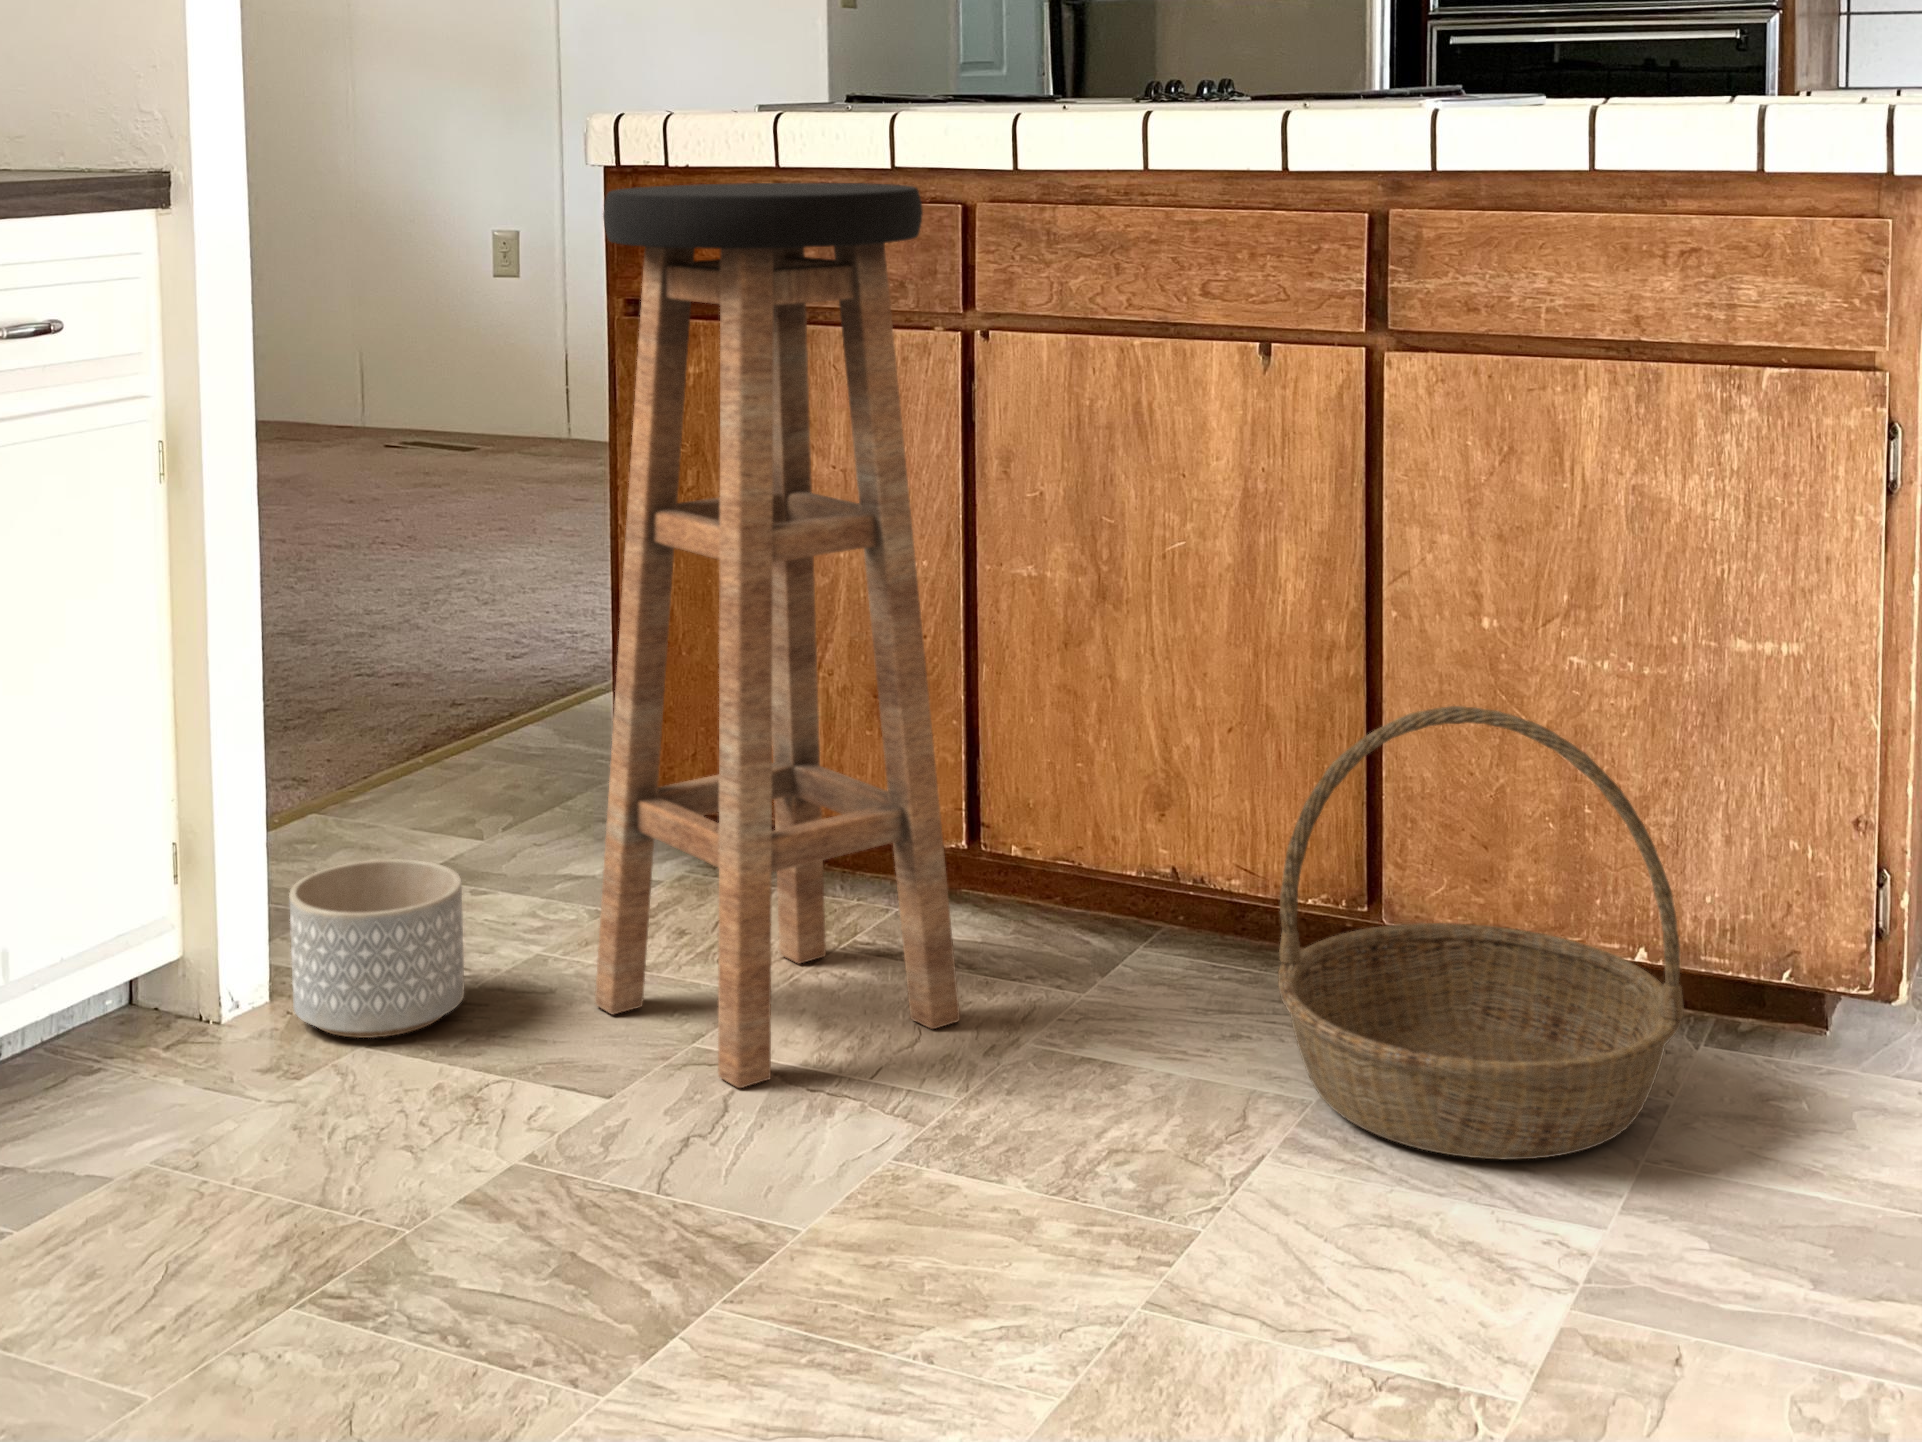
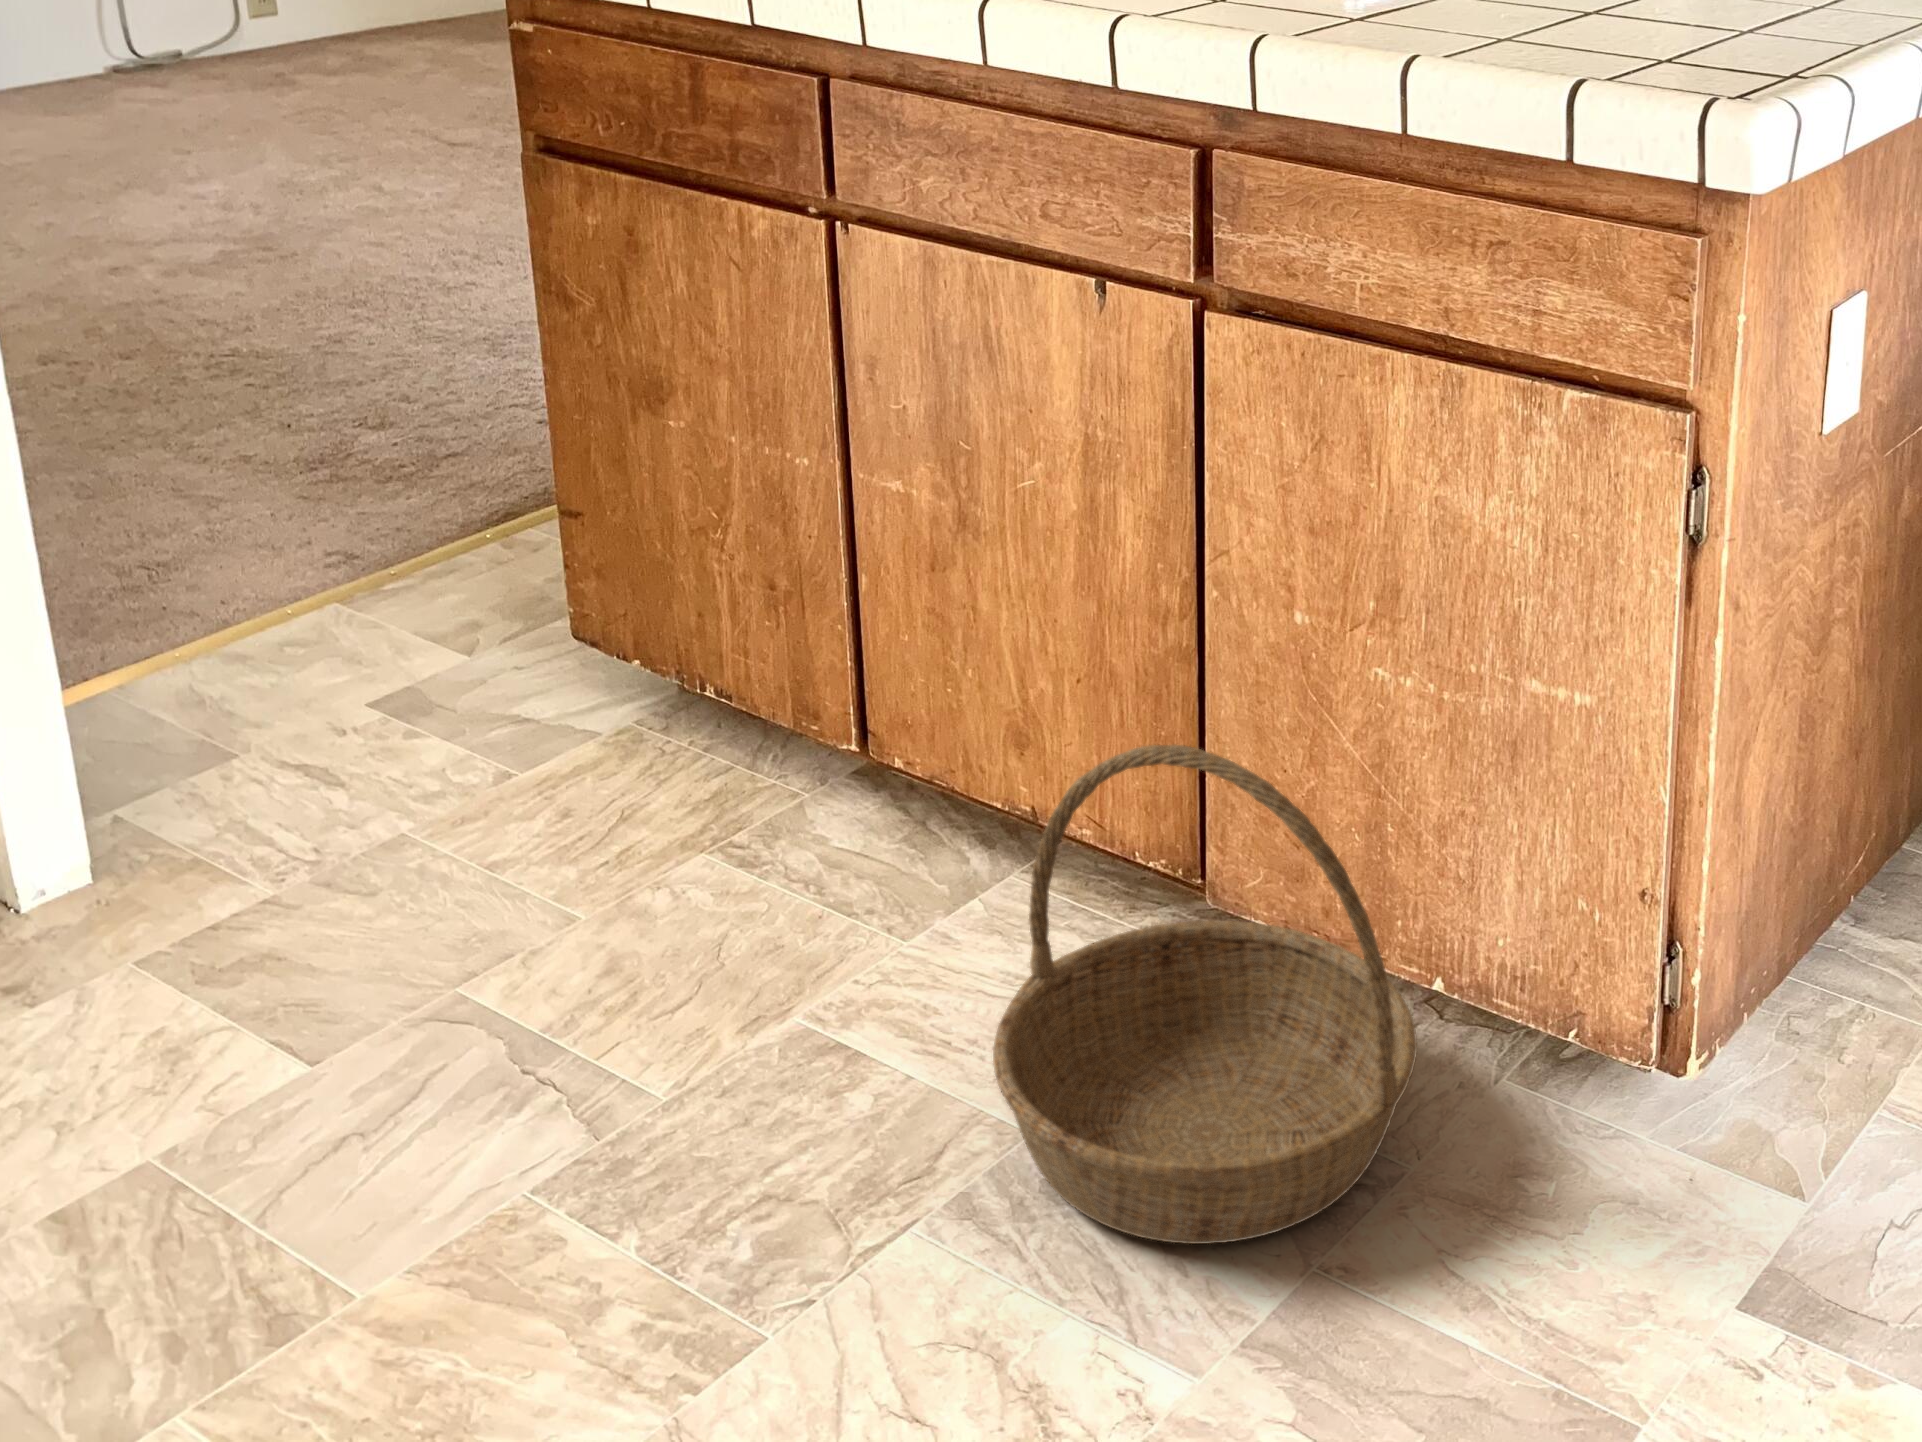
bar stool: present [595,183,960,1088] -> none [296,62,754,1058]
planter: present [289,859,465,1038] -> none [63,750,276,951]

